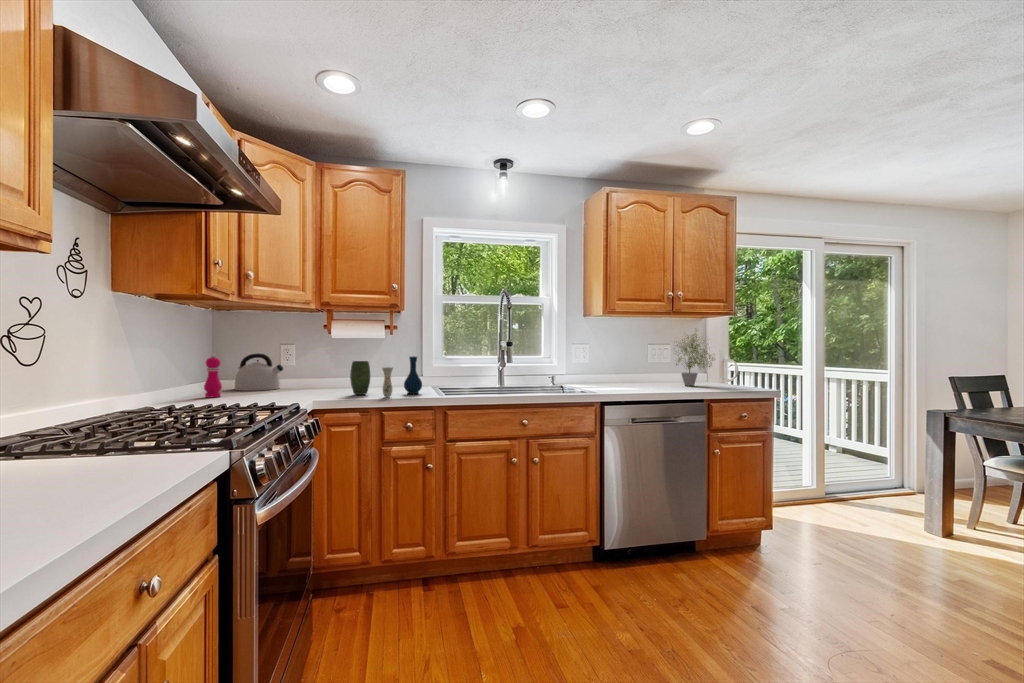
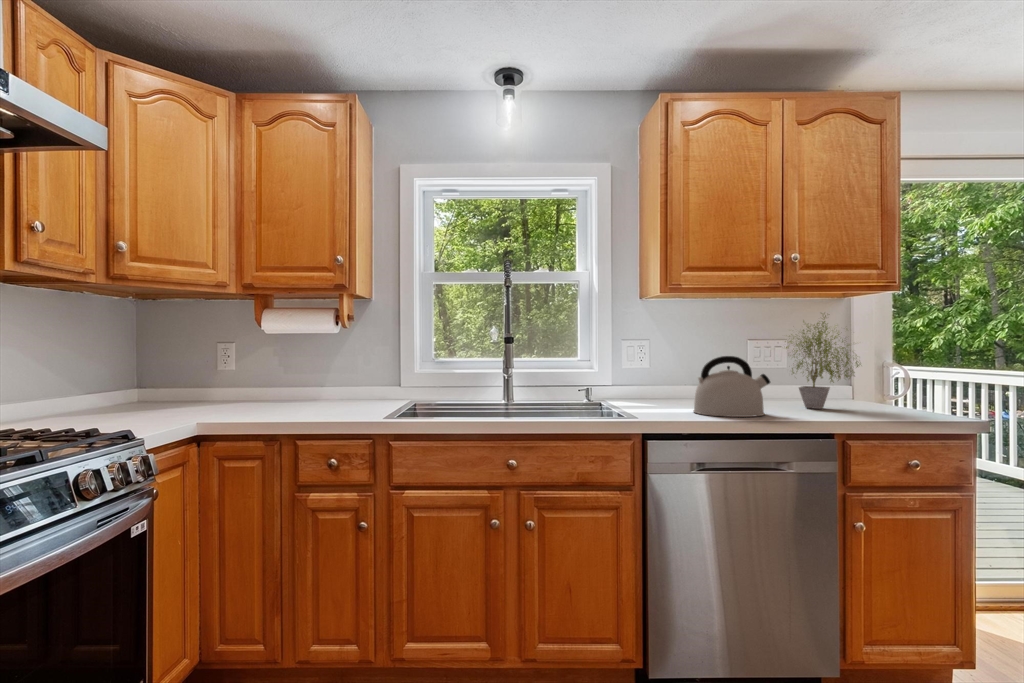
pepper mill: present [204,354,222,397] -> none [81,356,106,414]
kettle: present [234,354,283,391] -> present [693,356,770,417]
vase: present [350,356,422,397] -> none [268,359,371,419]

